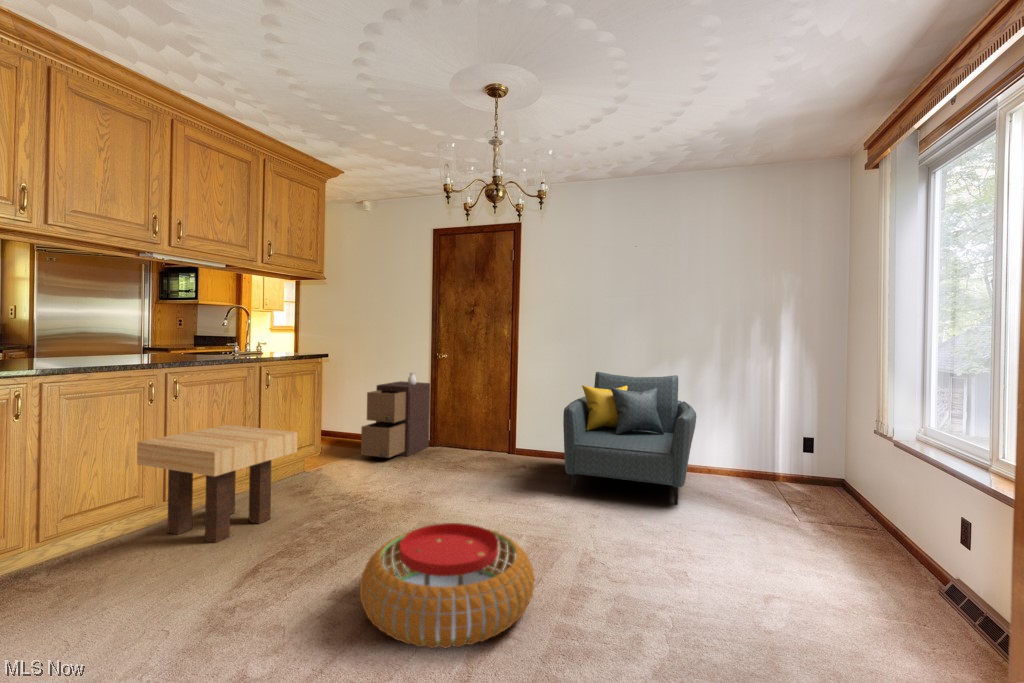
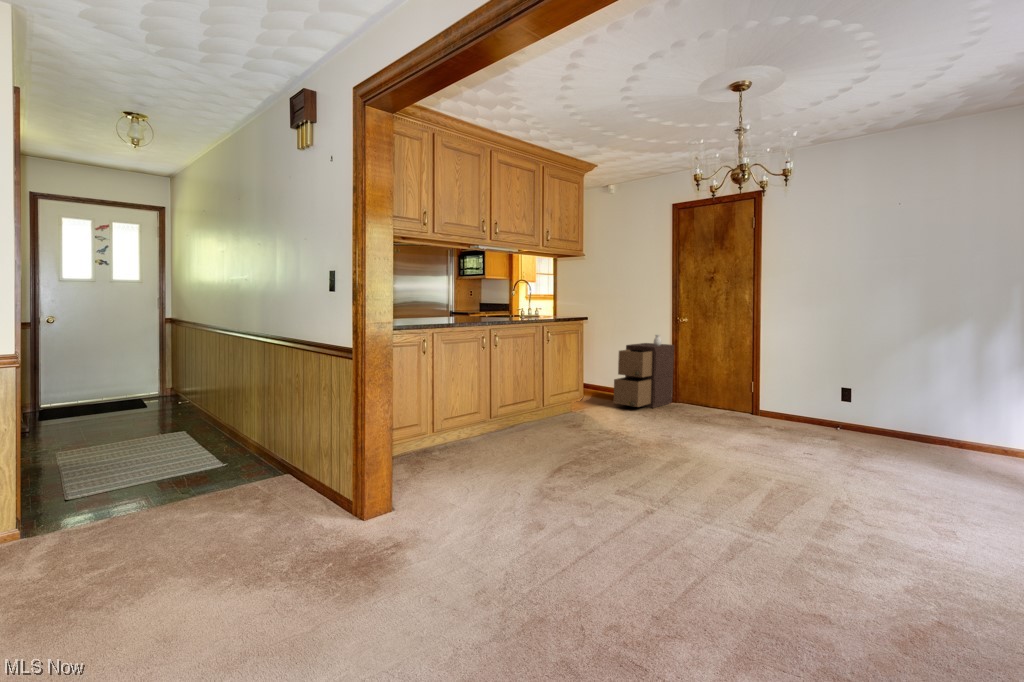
armchair: present [563,372,696,505] -> none [808,335,971,470]
side table: present [137,425,298,543] -> none [477,368,574,445]
pouf: present [360,523,534,649] -> none [631,443,765,518]

